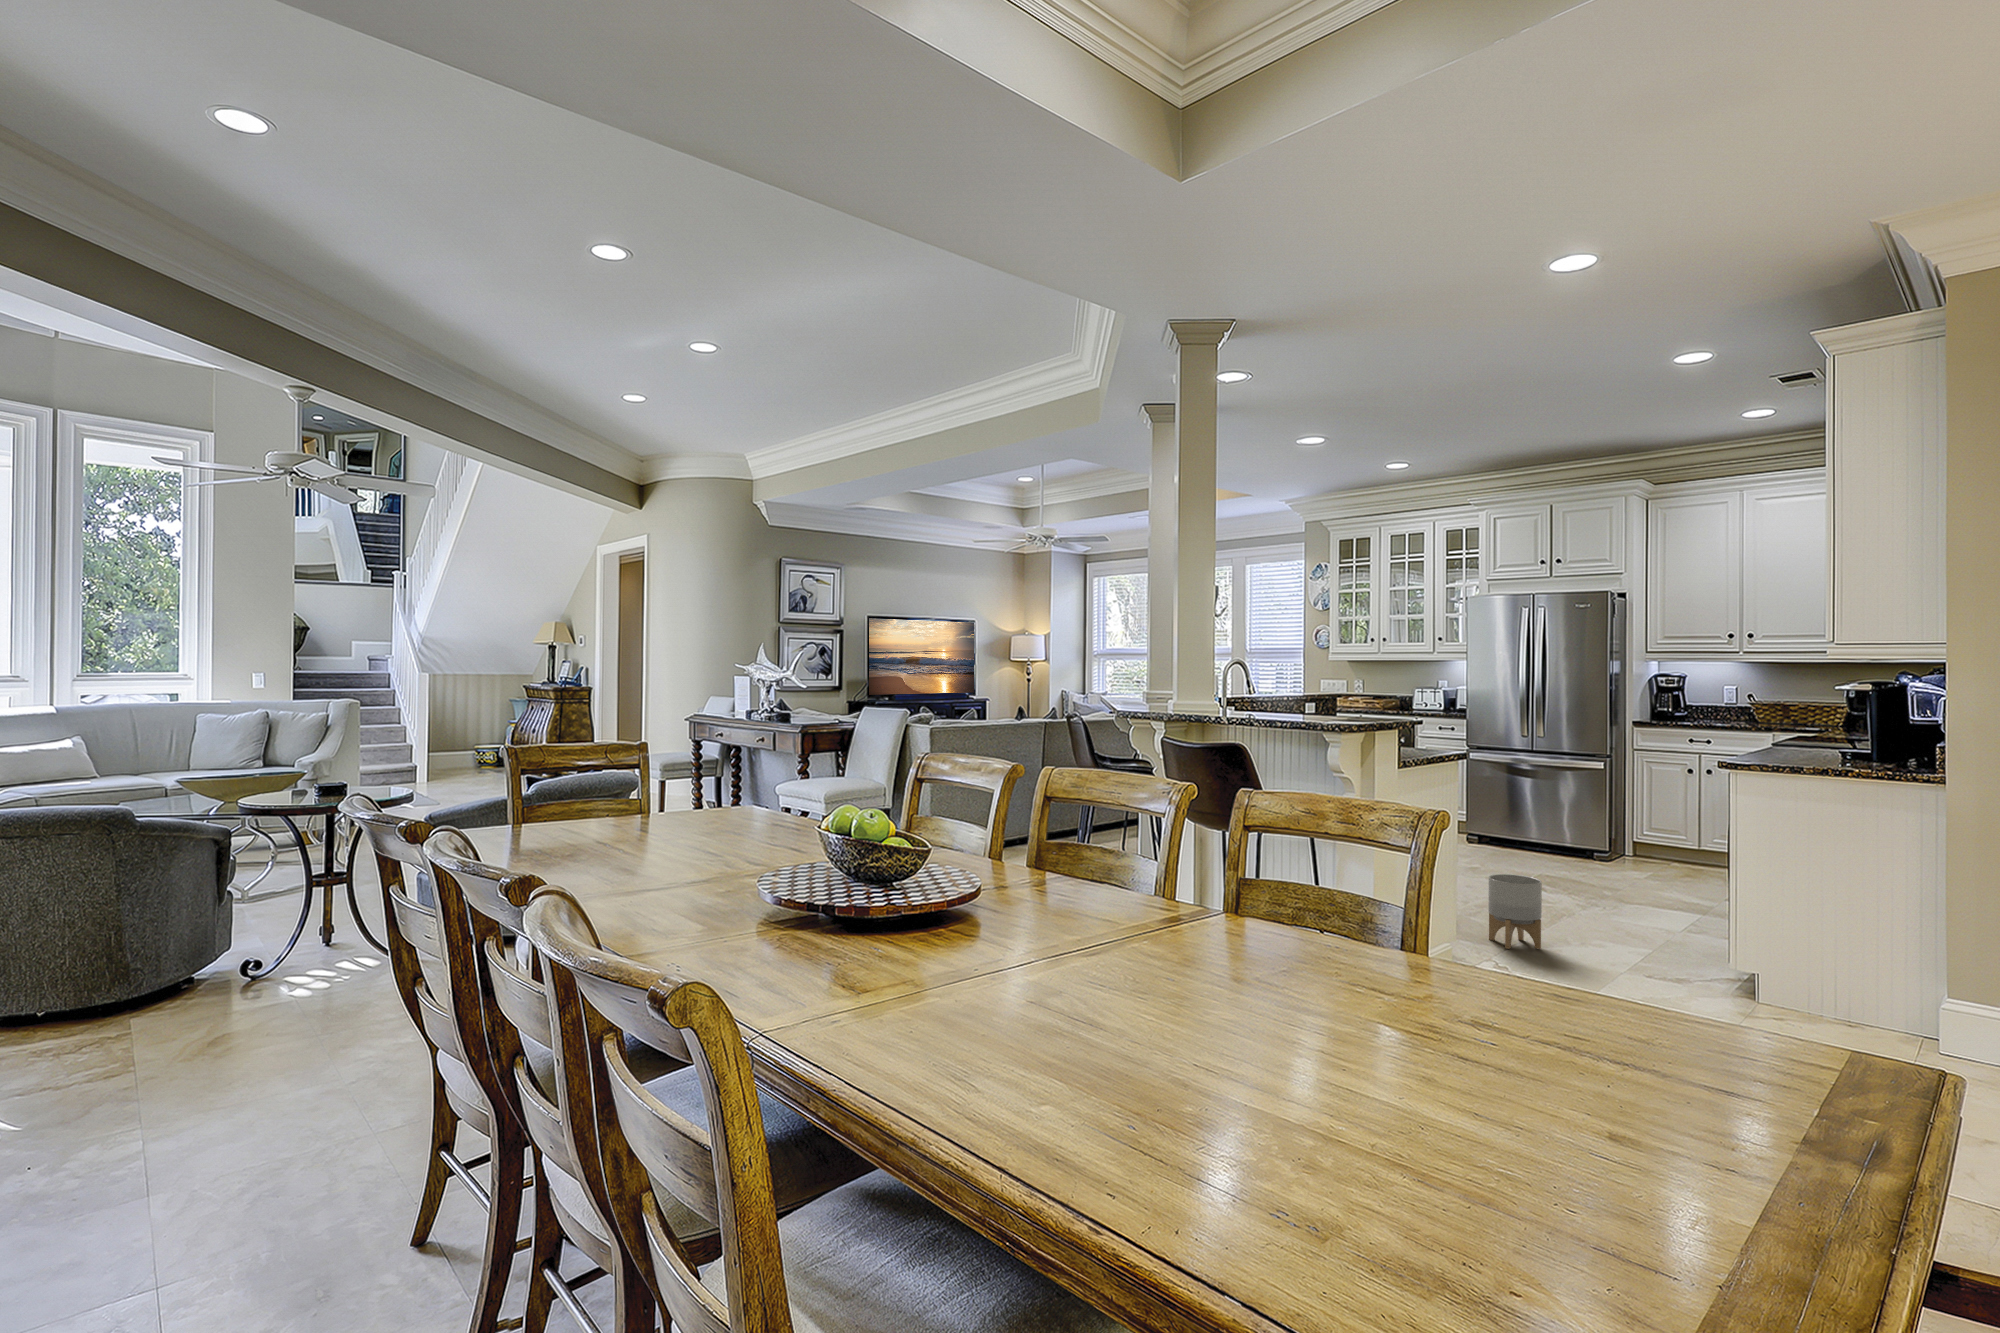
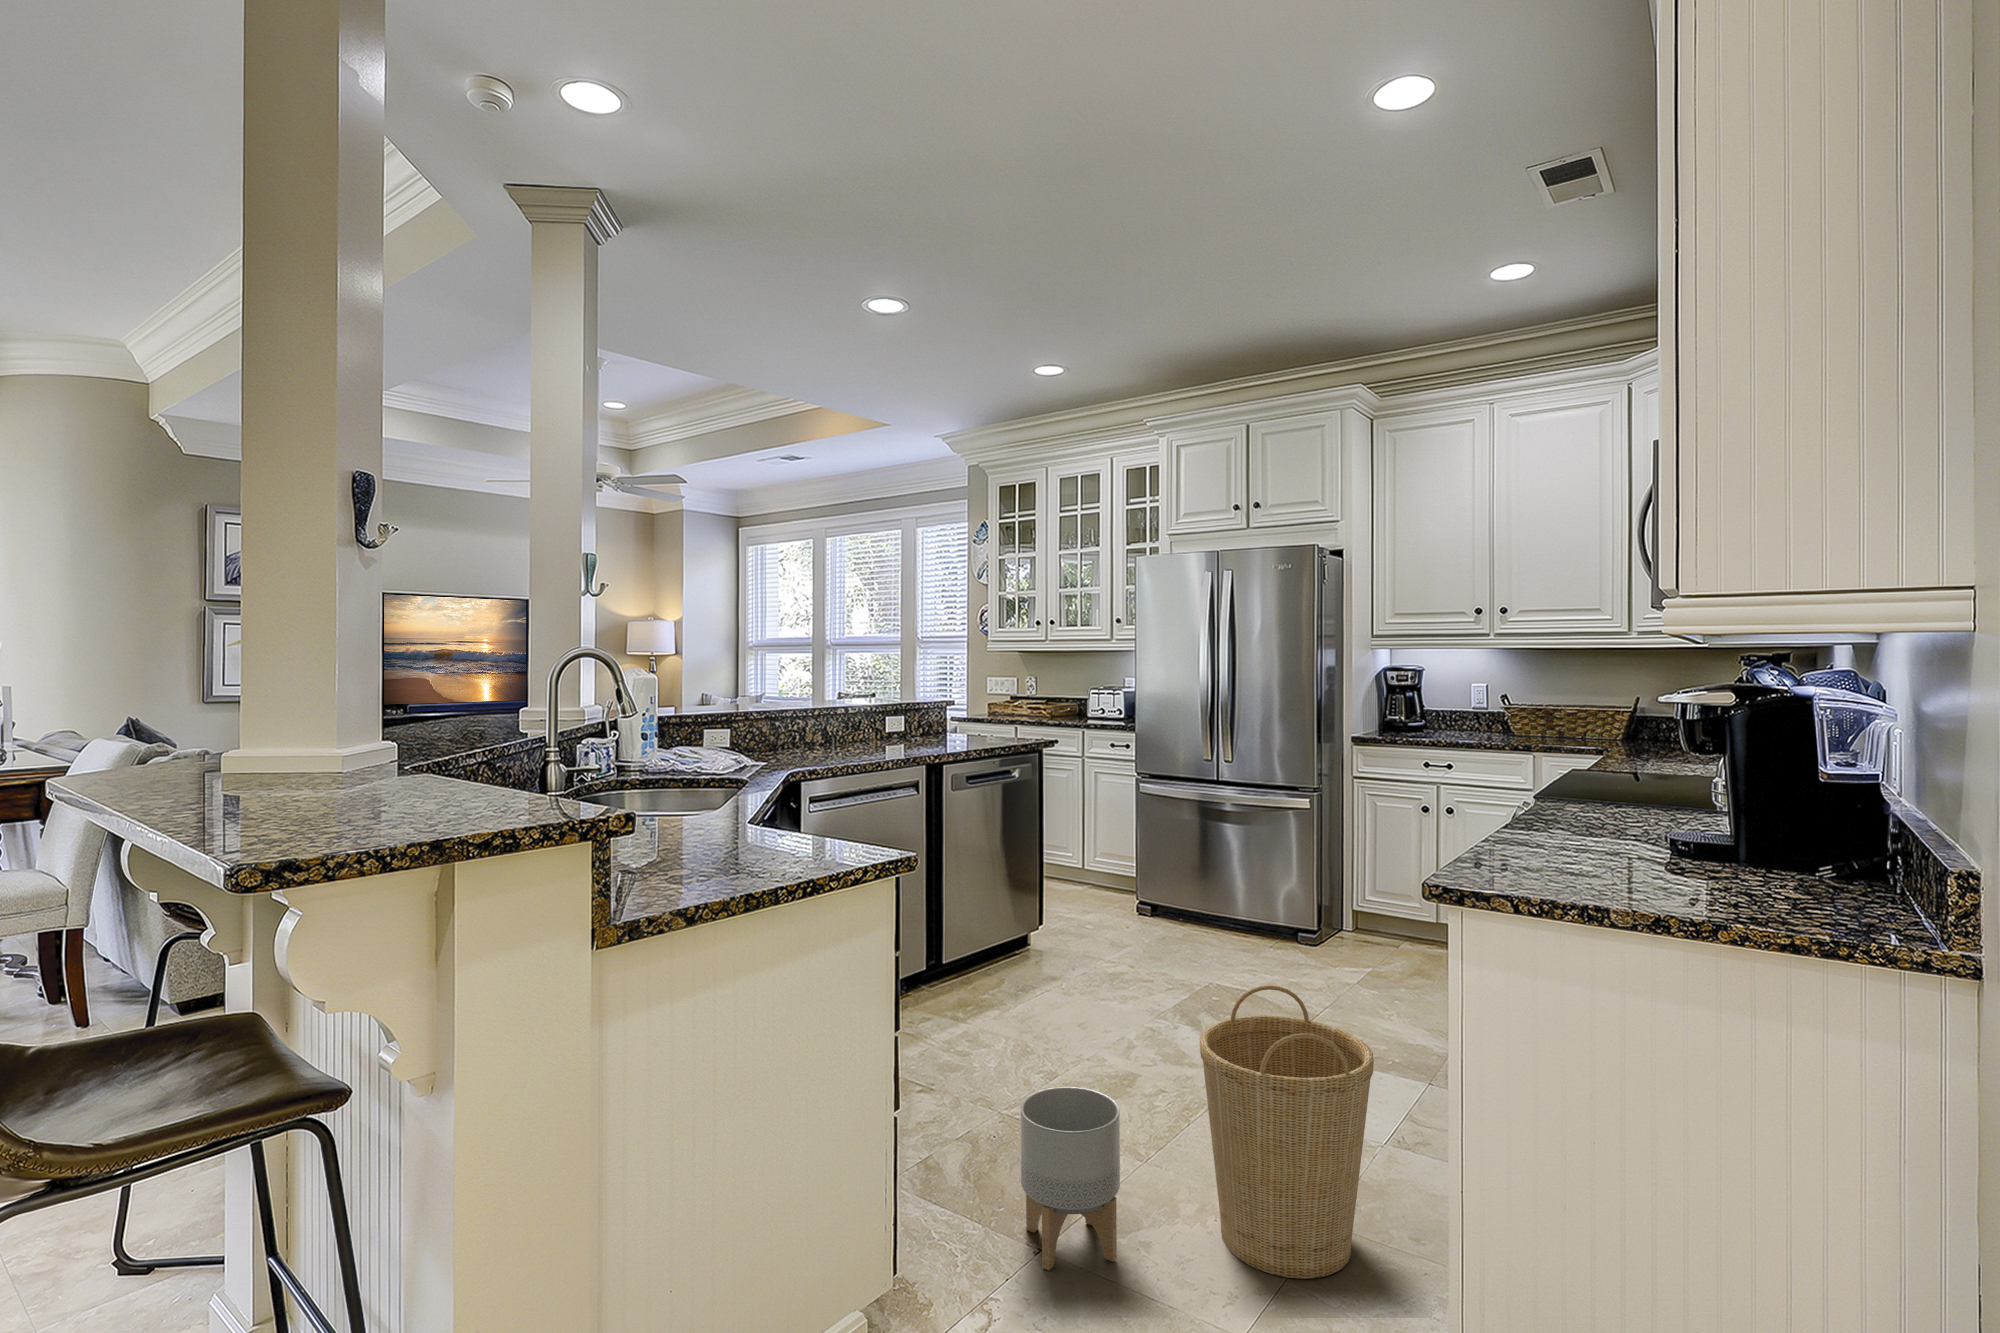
basket: none [1579,831,1676,959] -> present [1200,985,1374,1279]

